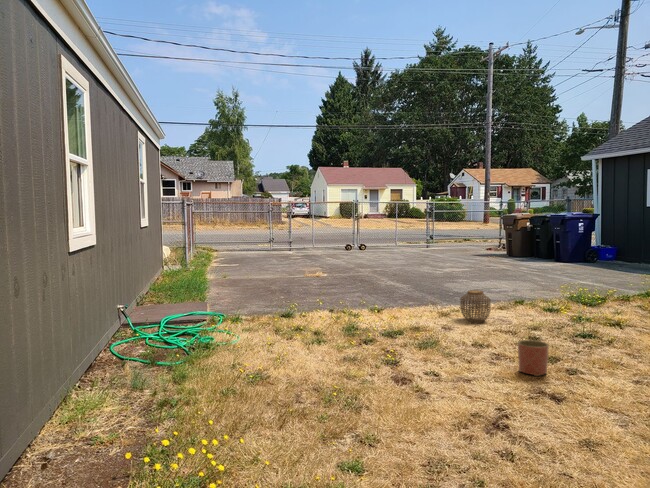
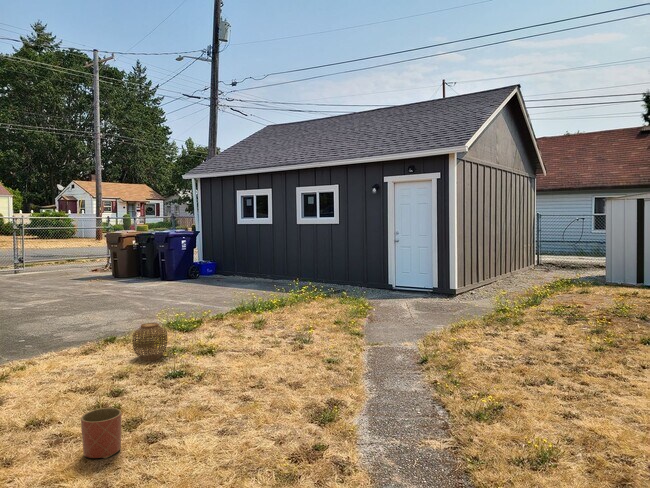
woven basket: present [460,290,491,323] -> present [133,323,167,360]

